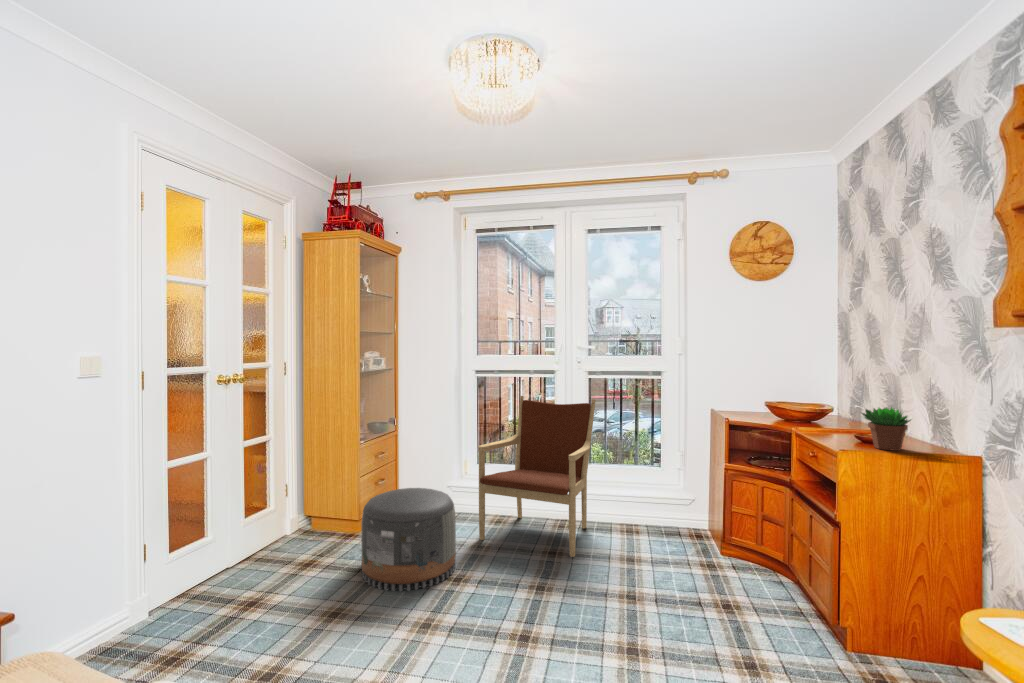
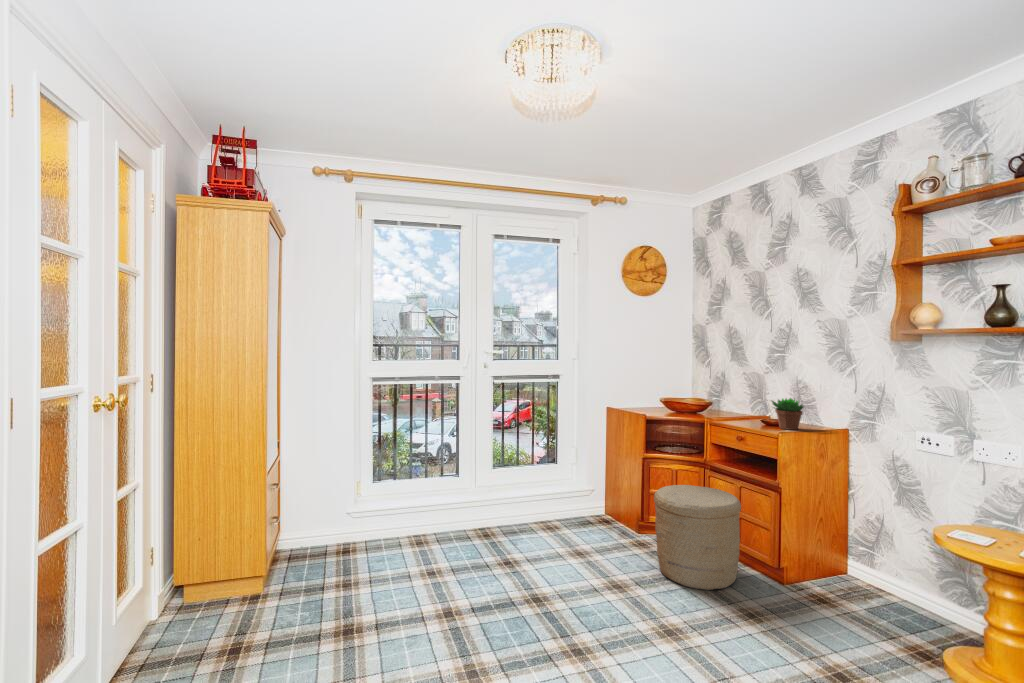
armchair: present [478,396,595,557] -> none [416,406,527,570]
pouf: present [361,488,456,591] -> none [316,521,431,651]
woven basket: none [698,501,807,633] -> present [654,485,741,590]

